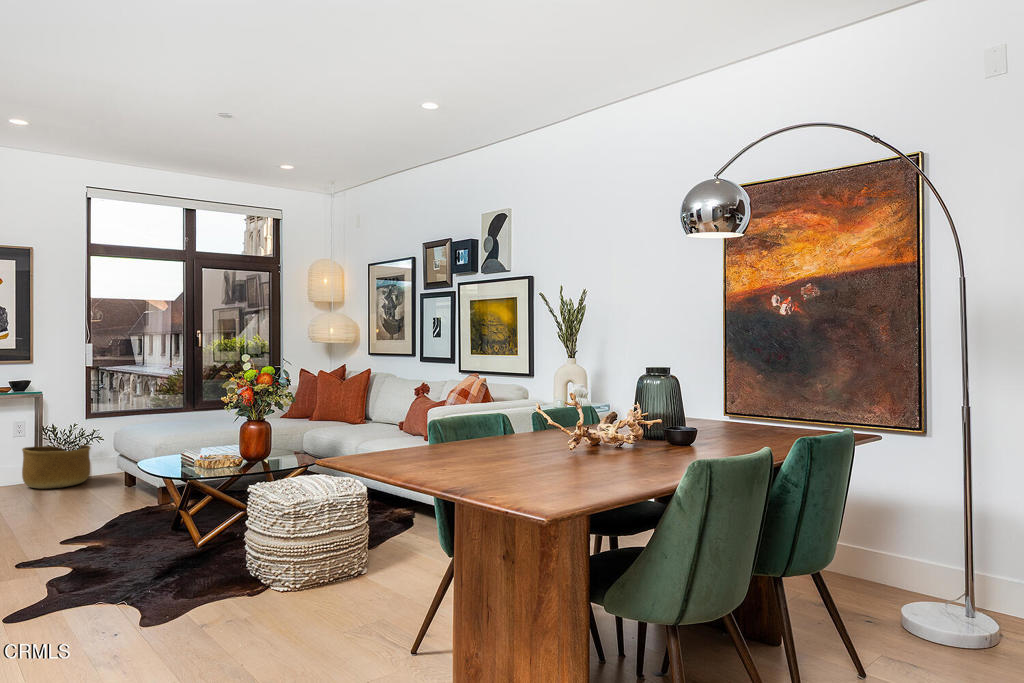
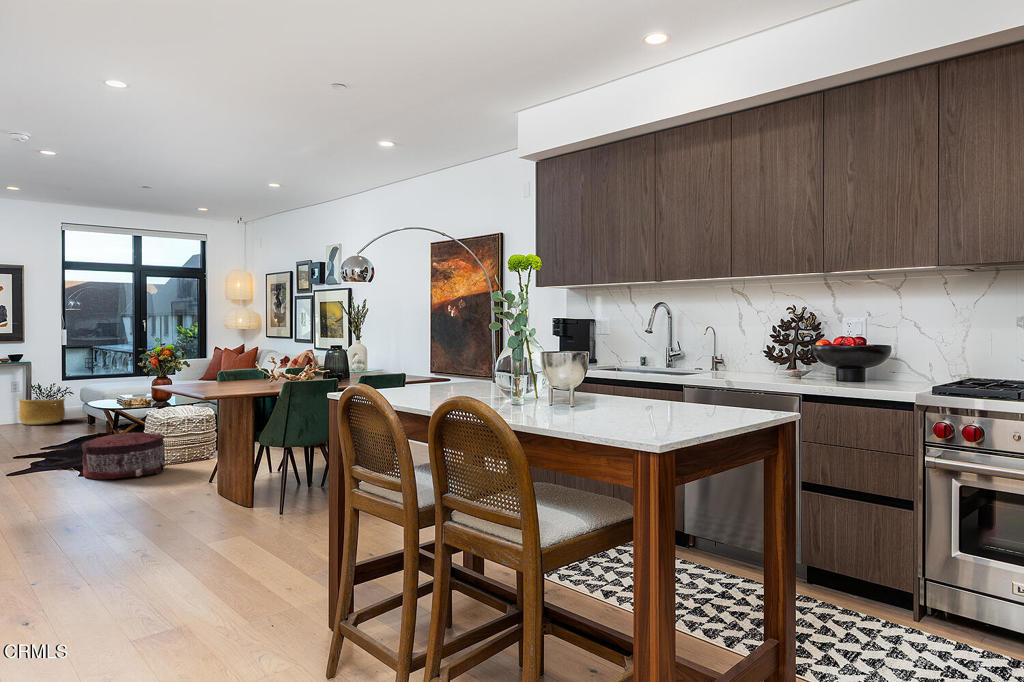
pouf: none [148,533,305,647] -> present [82,433,165,479]

